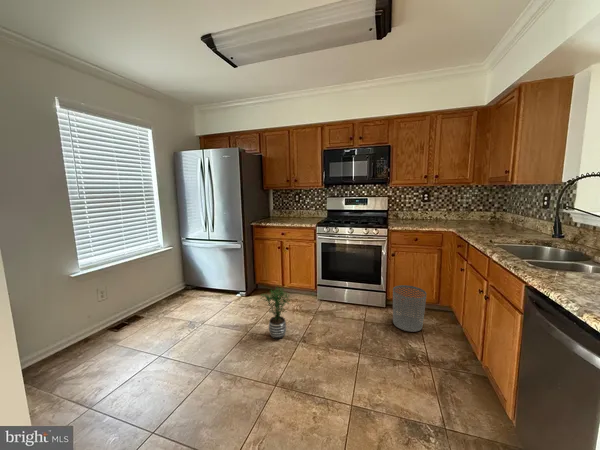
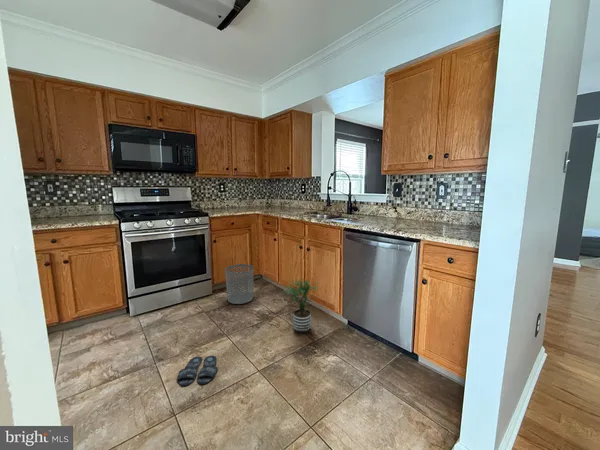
potted plant: present [257,288,290,339] -> present [286,279,318,333]
slippers: none [296,355,335,382] -> present [177,356,218,386]

